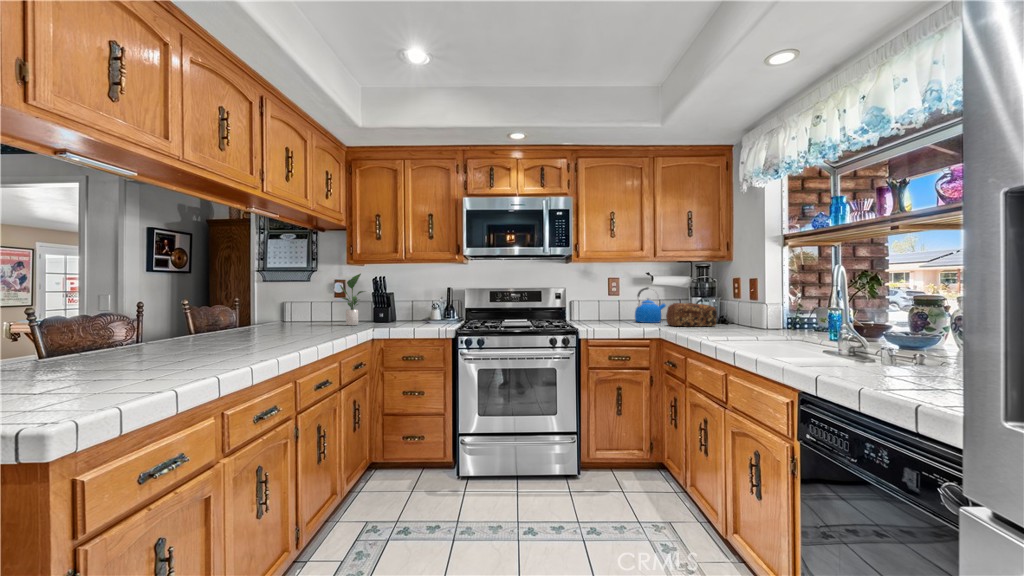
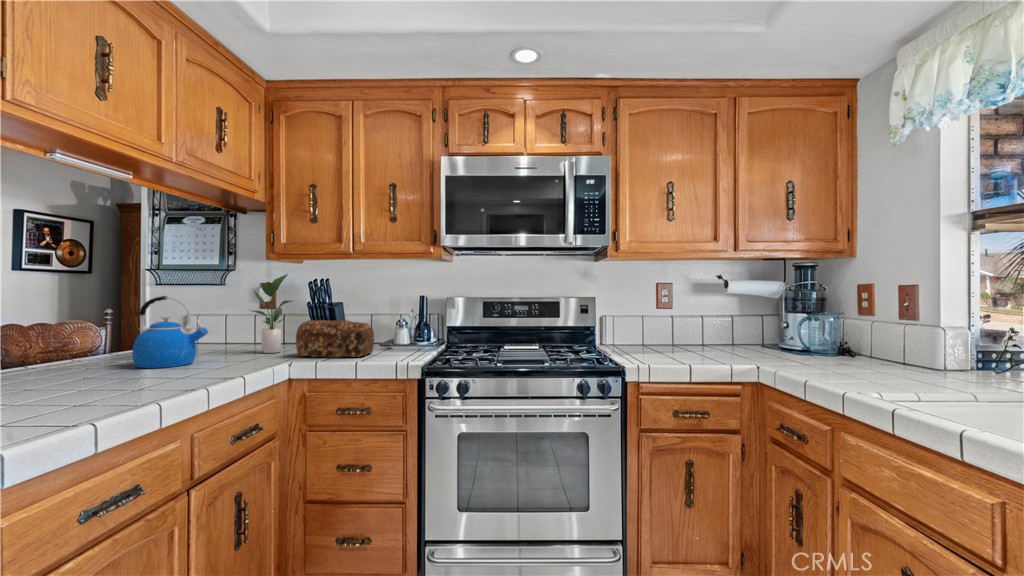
kettle: present [635,287,666,323] -> present [132,296,208,368]
bread loaf: present [666,303,717,326] -> present [296,320,374,357]

